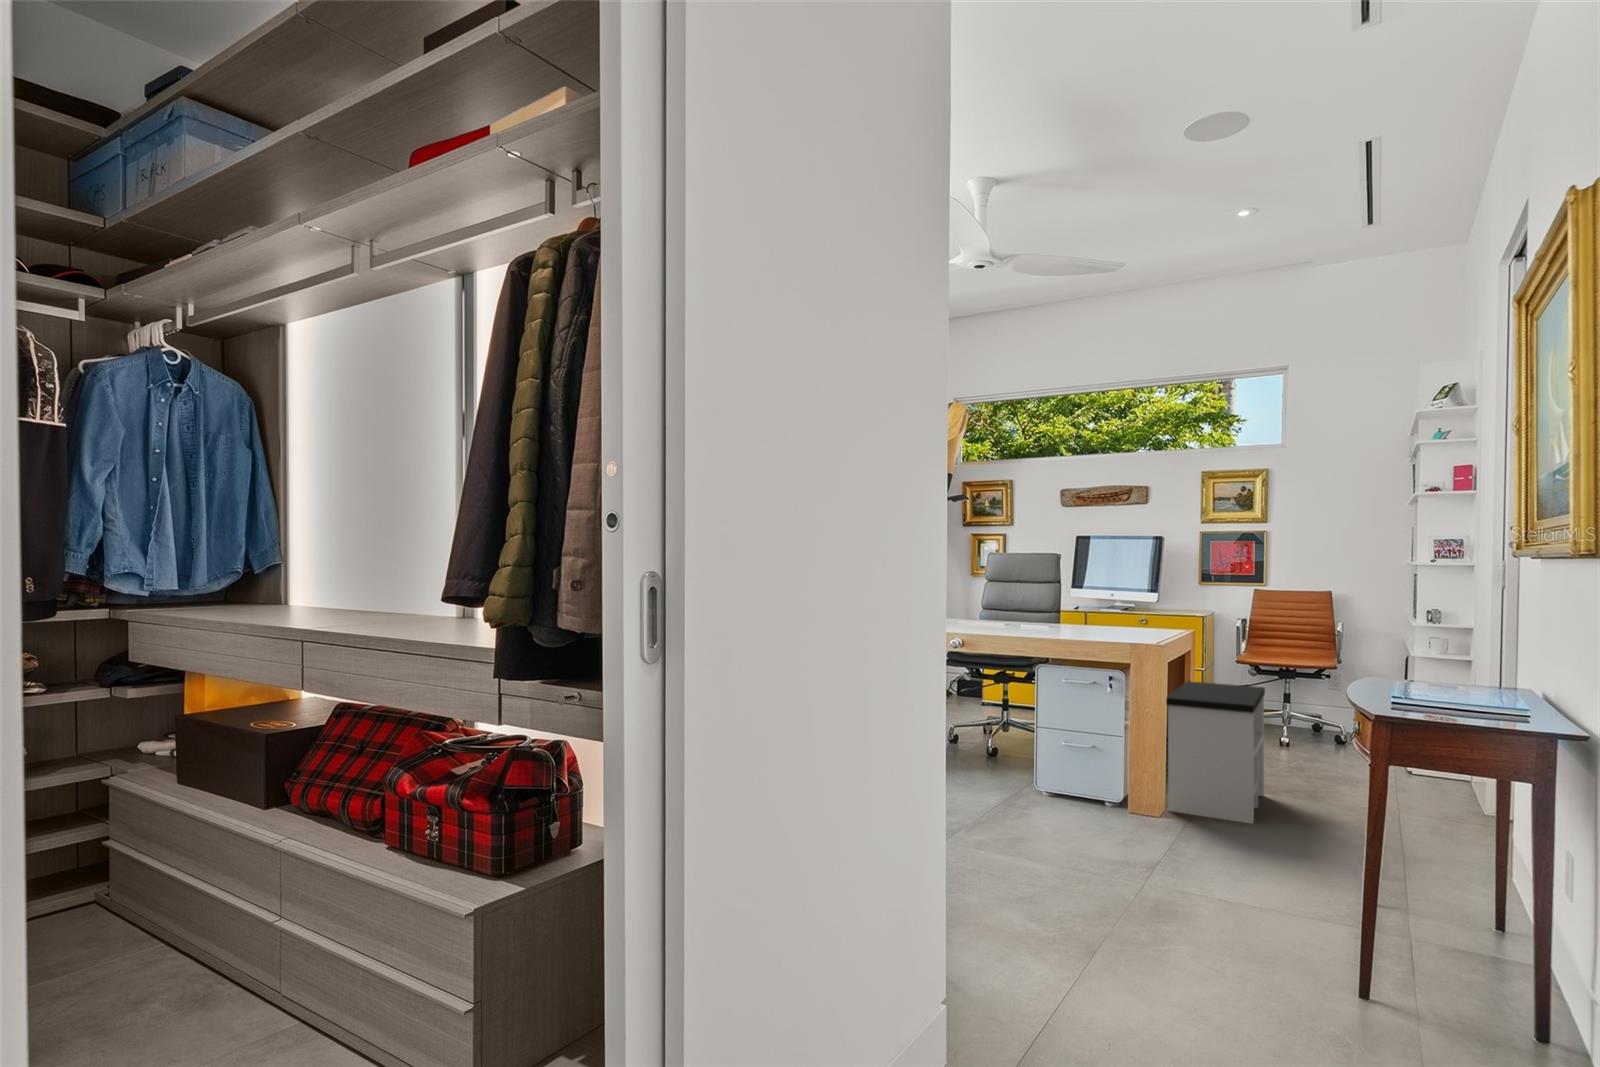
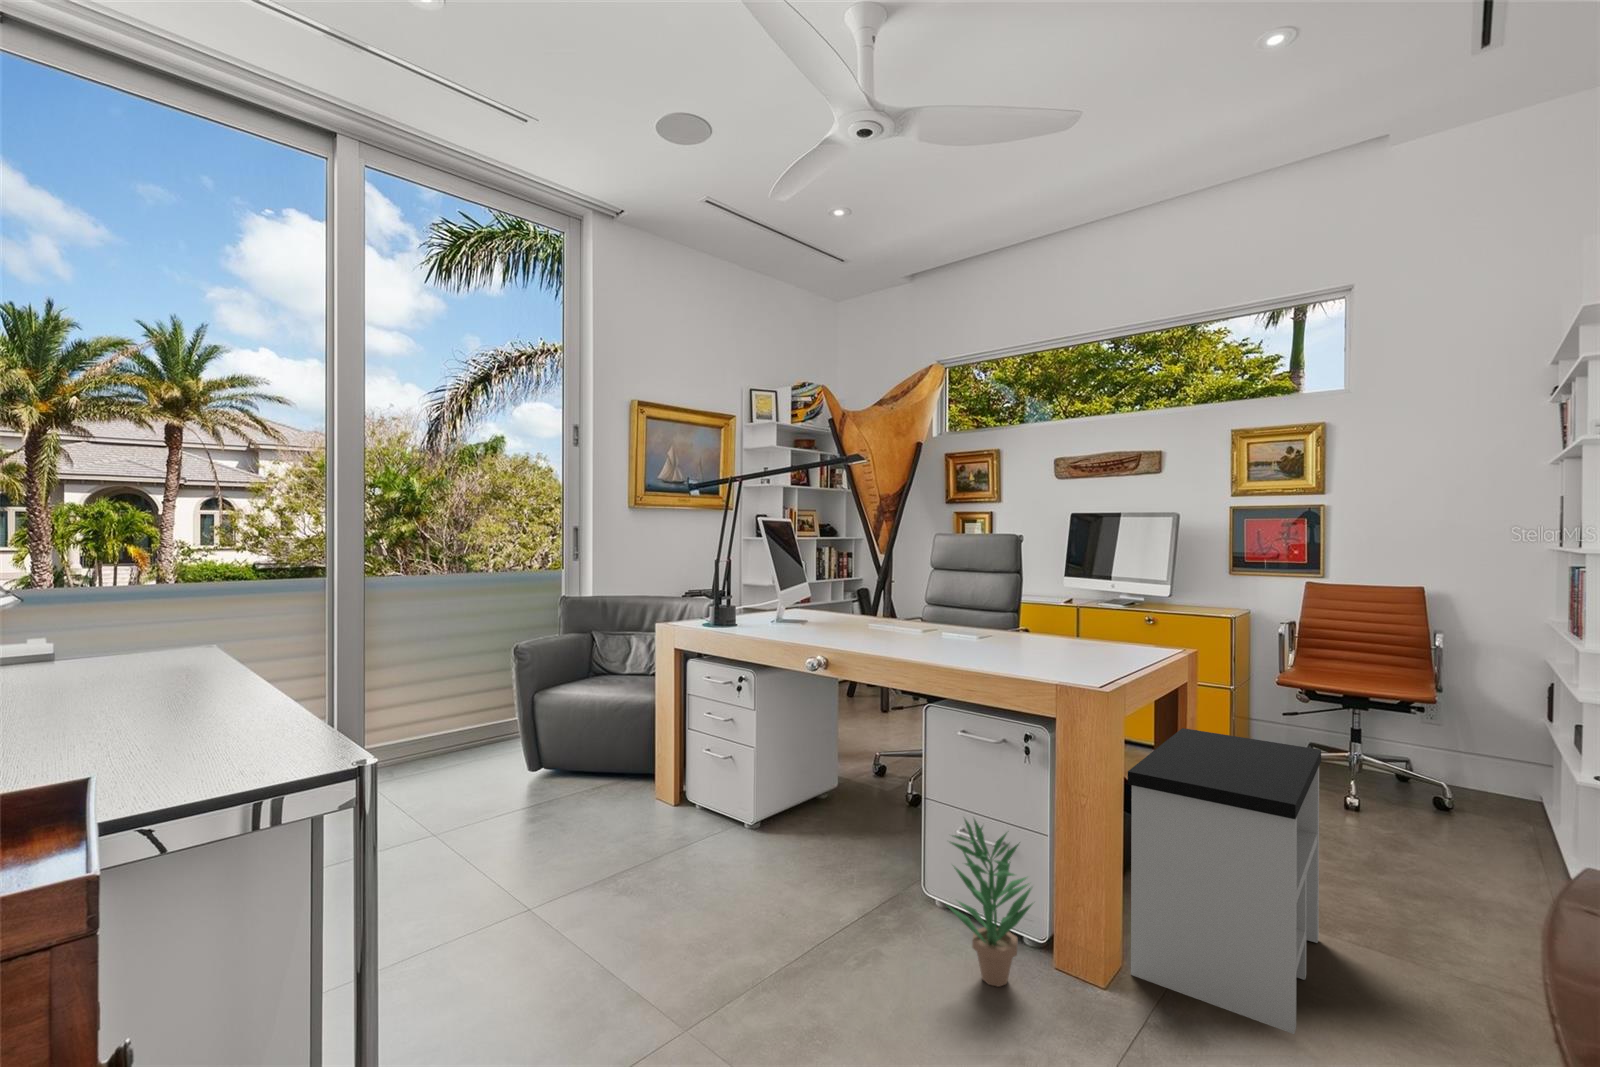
potted plant: none [1071,725,1120,817] -> present [949,819,1032,987]

